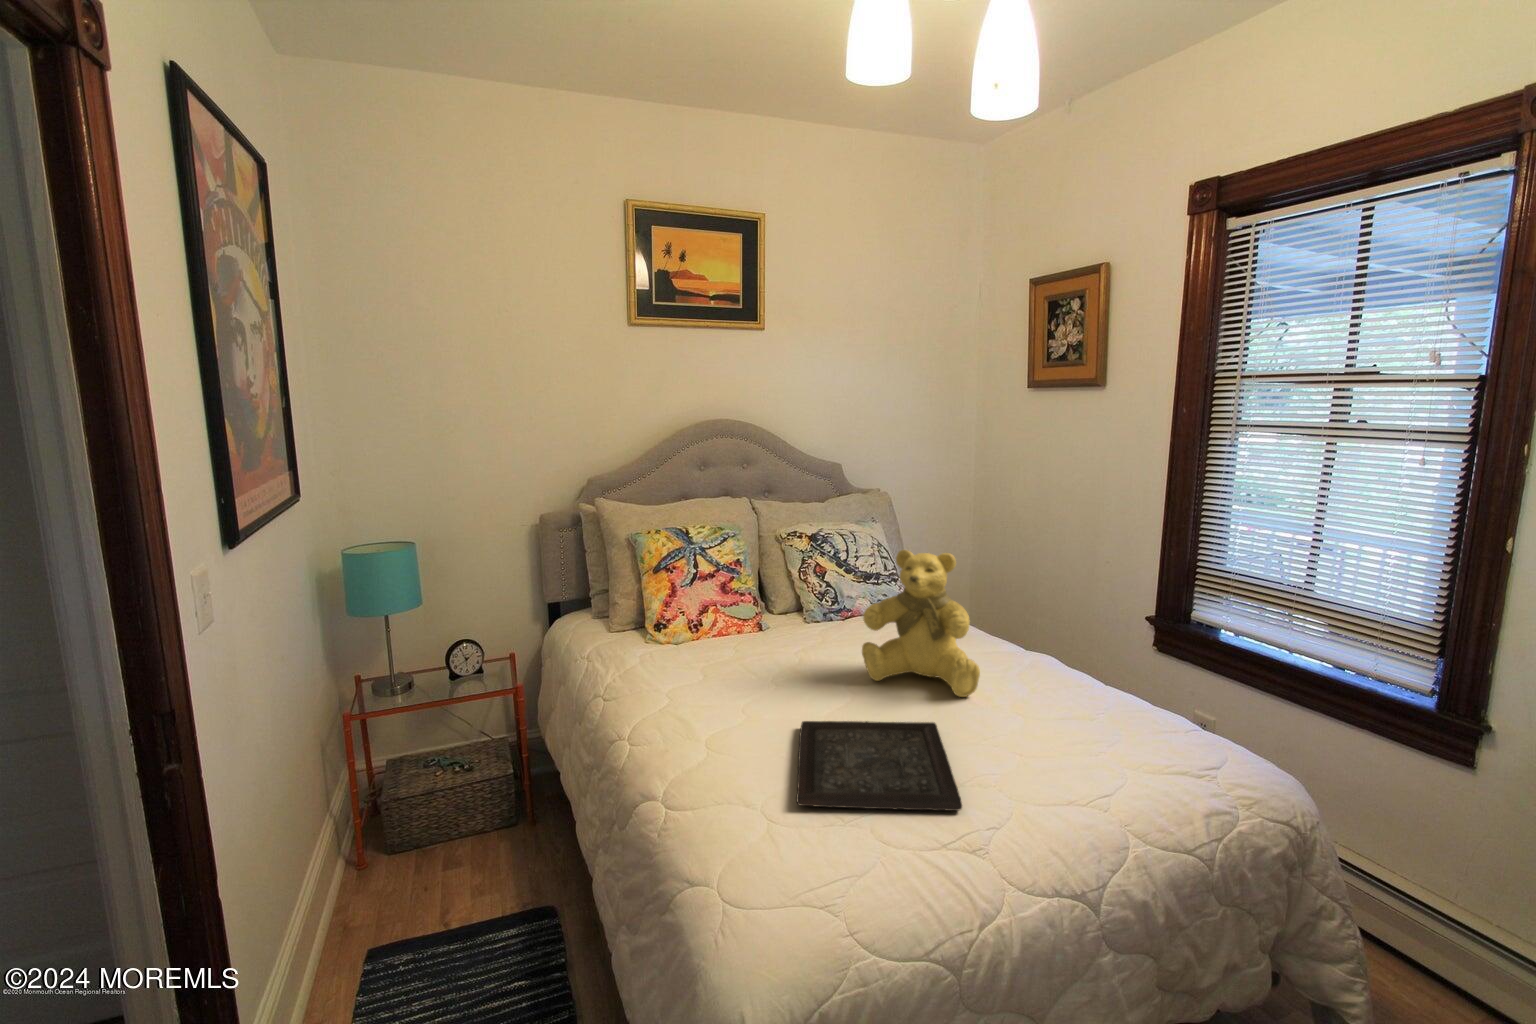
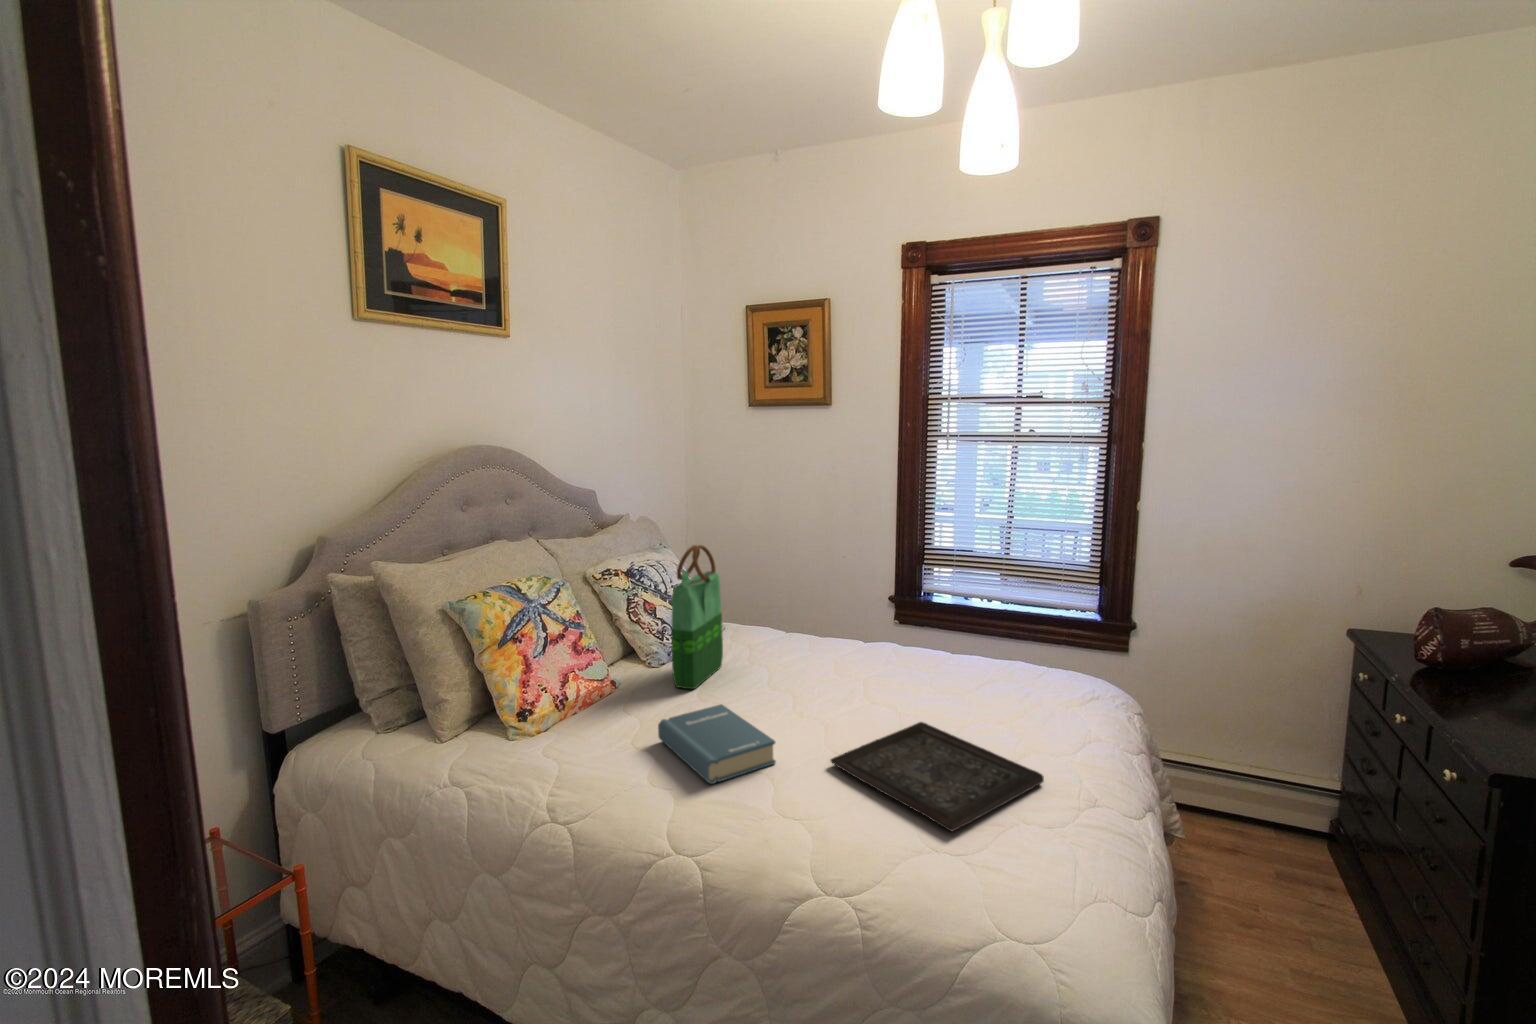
tote bag: none [790,514,857,645] -> present [672,545,723,689]
teddy bear: present [862,550,980,697] -> none [797,566,909,703]
hardback book: none [697,653,781,711] -> present [658,704,776,784]

